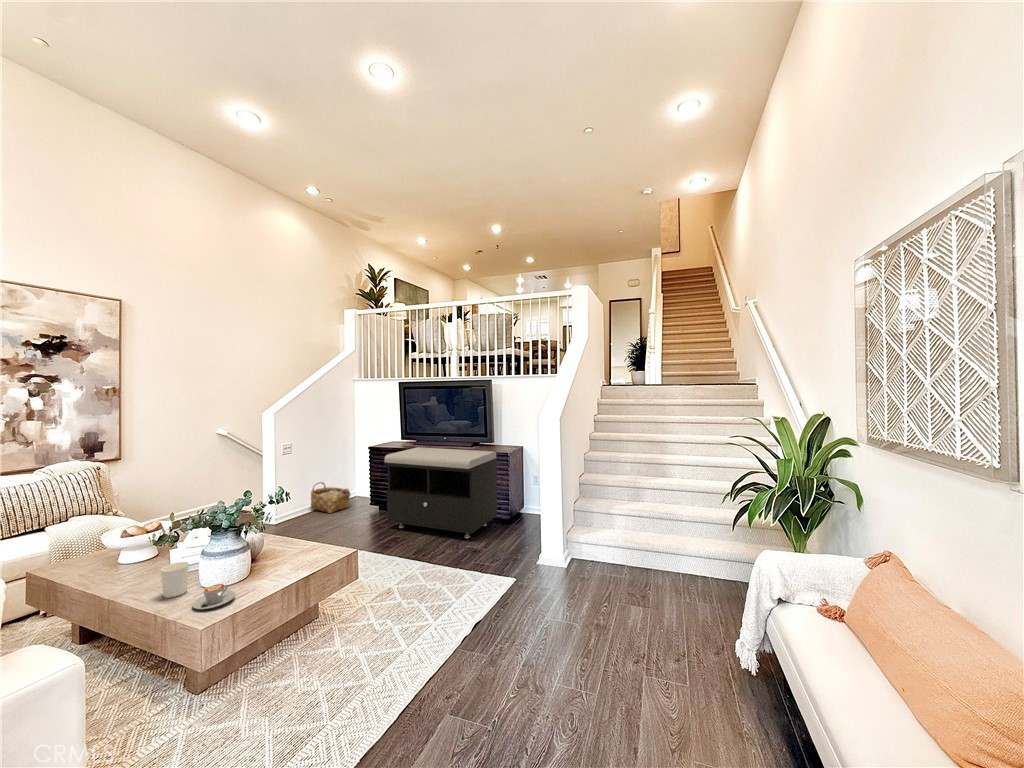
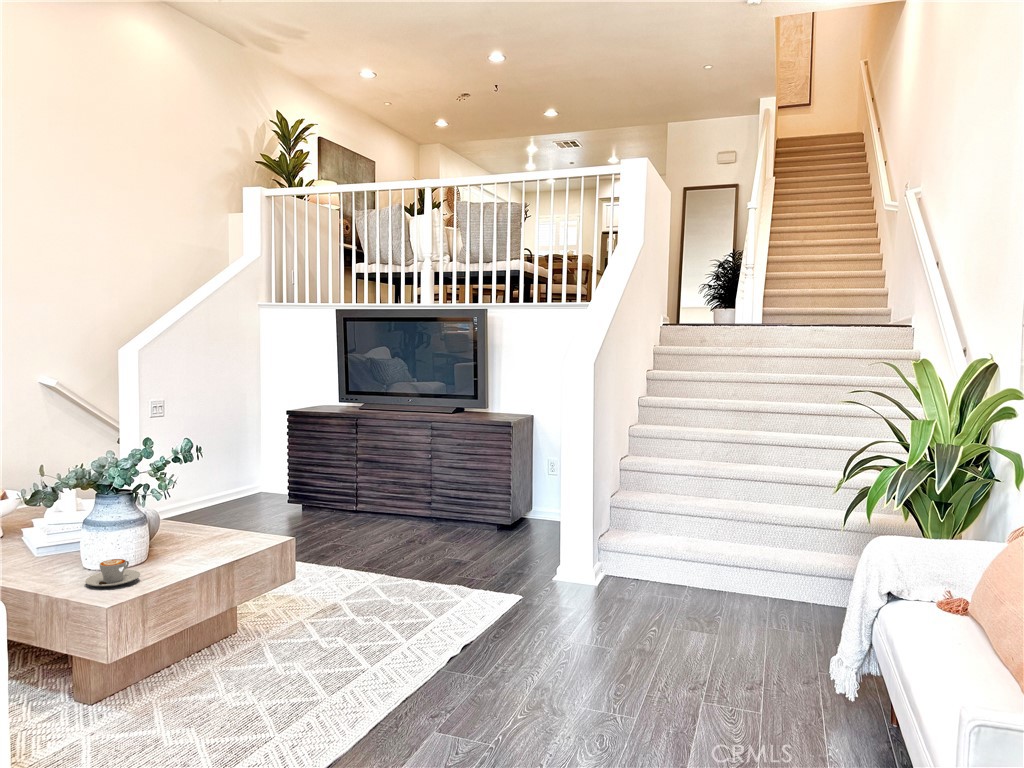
storage bench: present [384,447,497,538] -> none [316,413,493,550]
woven basket: present [311,482,350,513] -> none [192,466,256,514]
candle holder: present [161,562,189,598] -> none [35,531,71,576]

